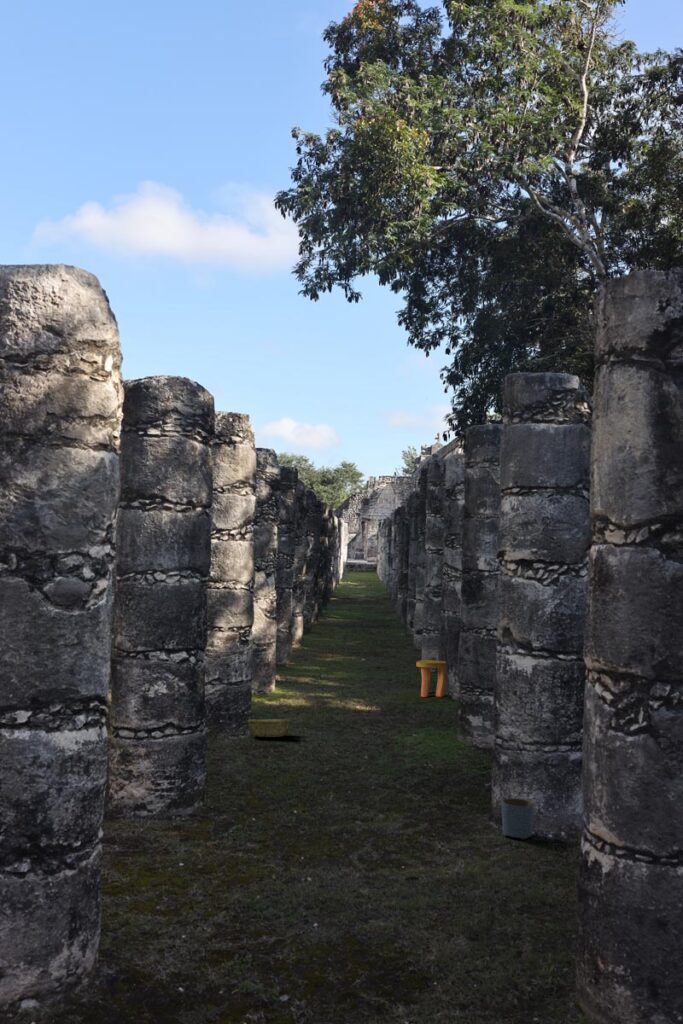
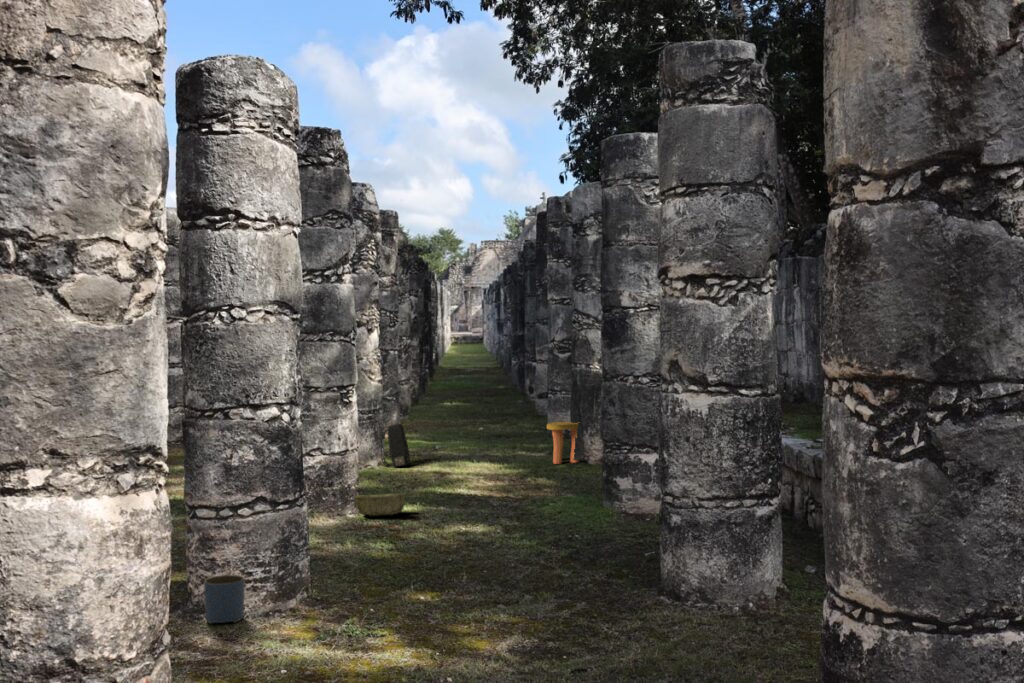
backpack: none [273,656,299,694] -> present [381,424,411,467]
planter: present [502,798,534,839] -> present [204,575,245,624]

